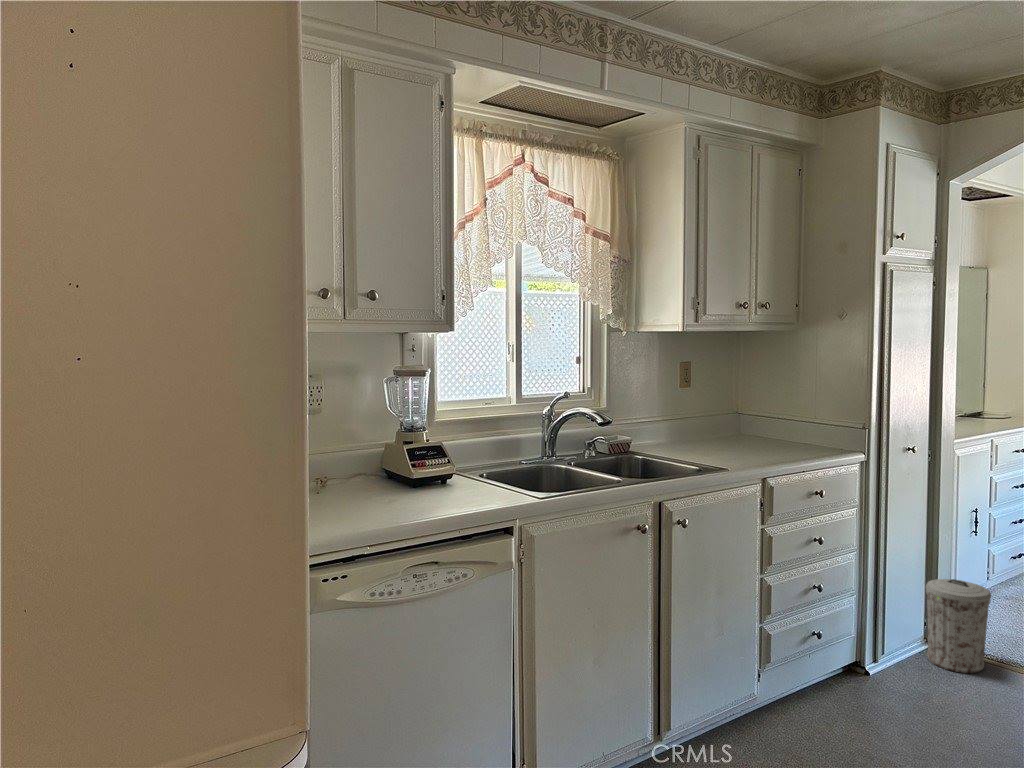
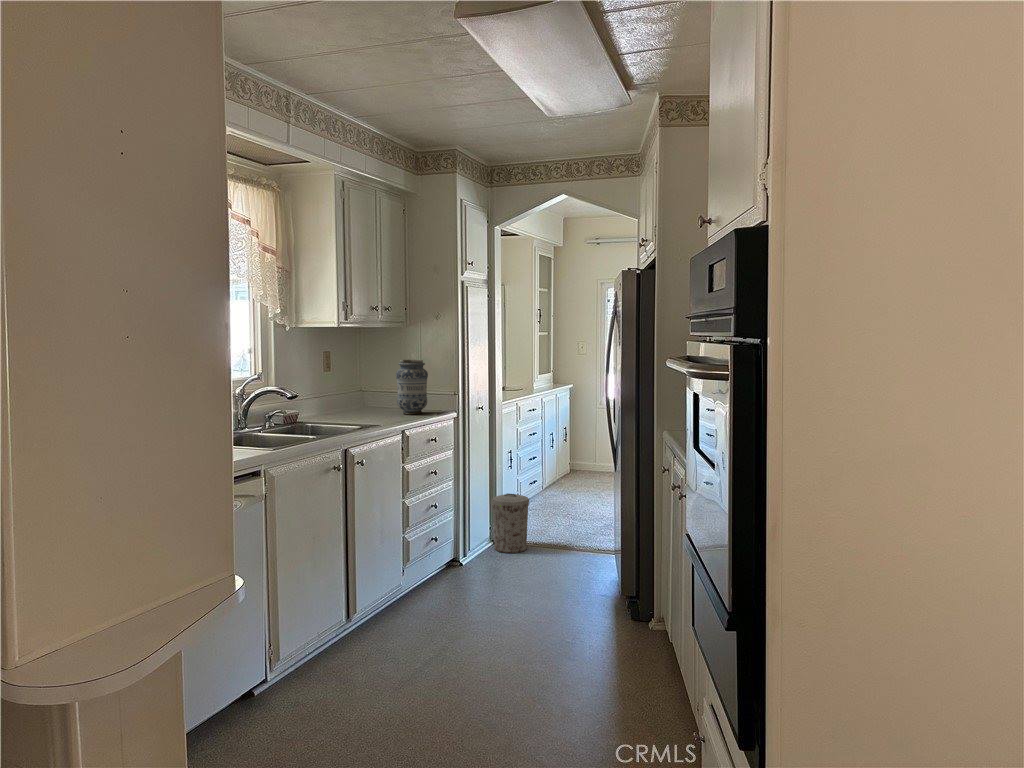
vase: none [772,376,820,453] -> present [396,359,428,414]

